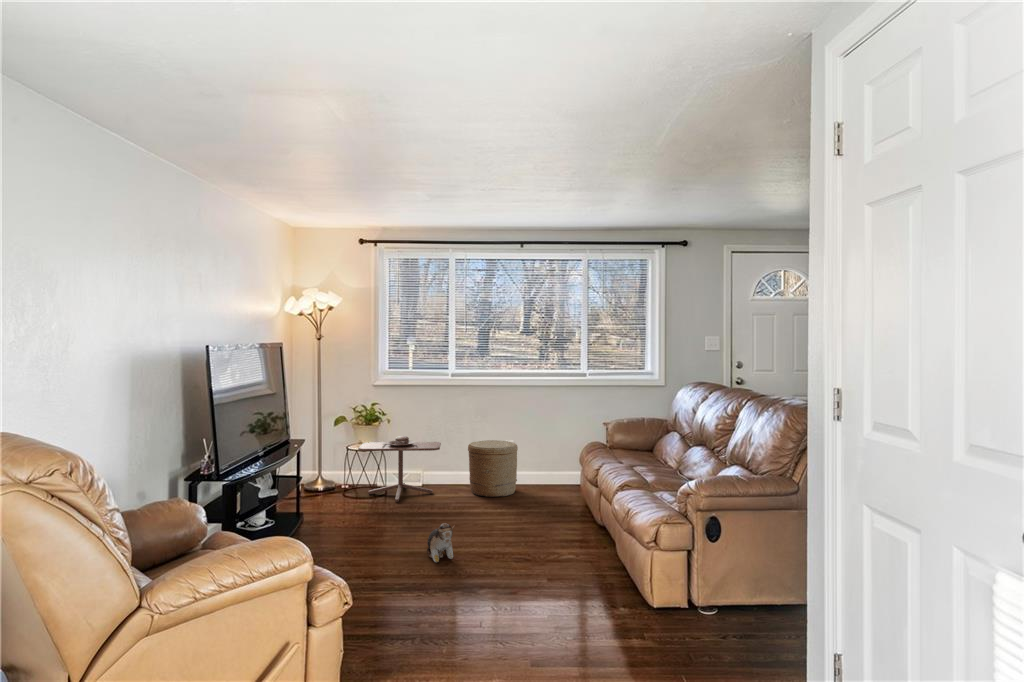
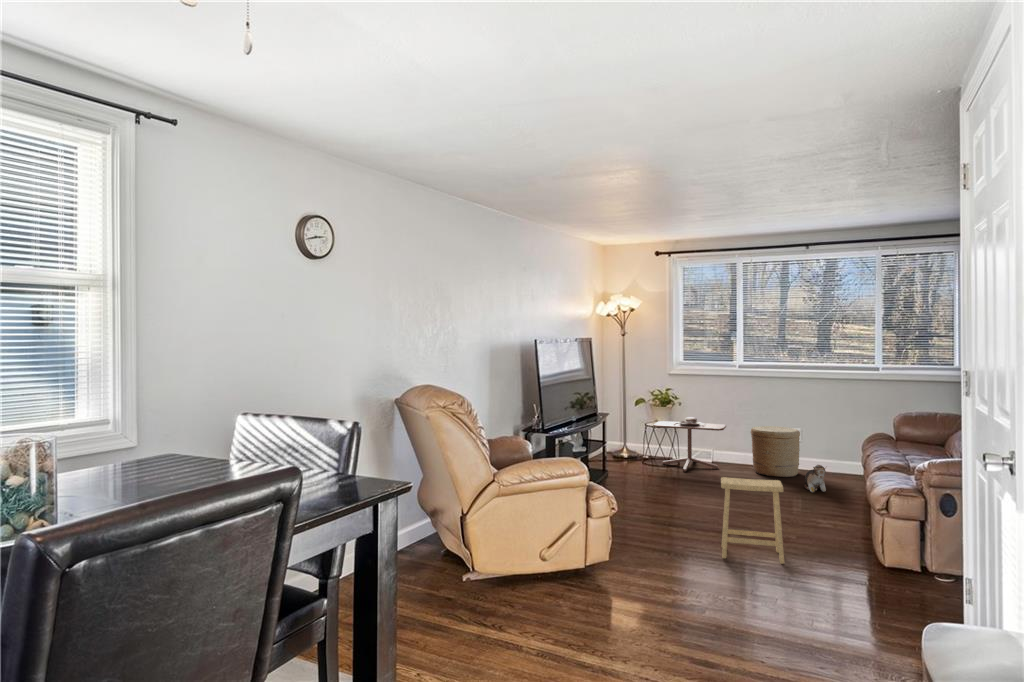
footstool: none [477,521,557,634] -> present [721,477,784,564]
plush toy: present [427,523,453,563] -> present [804,465,826,492]

